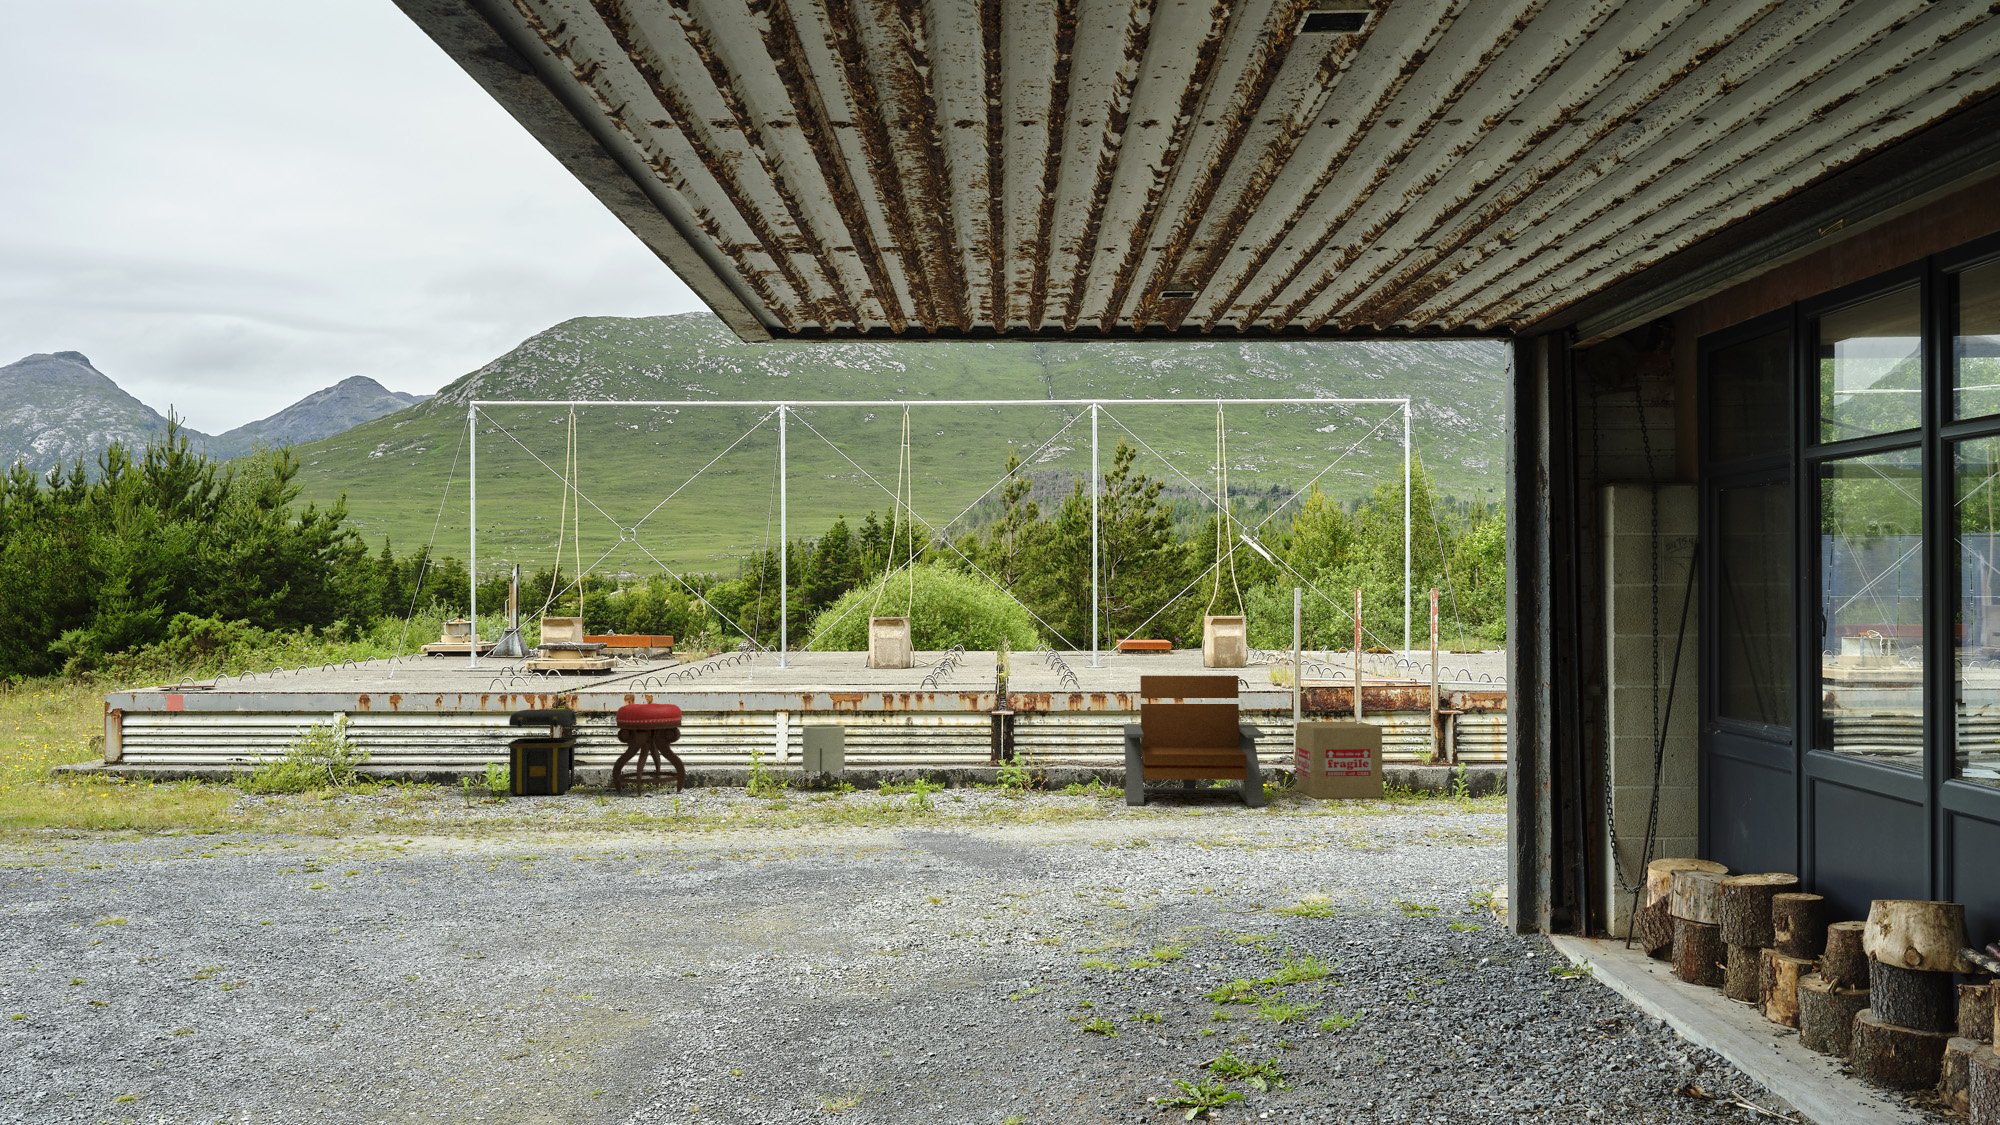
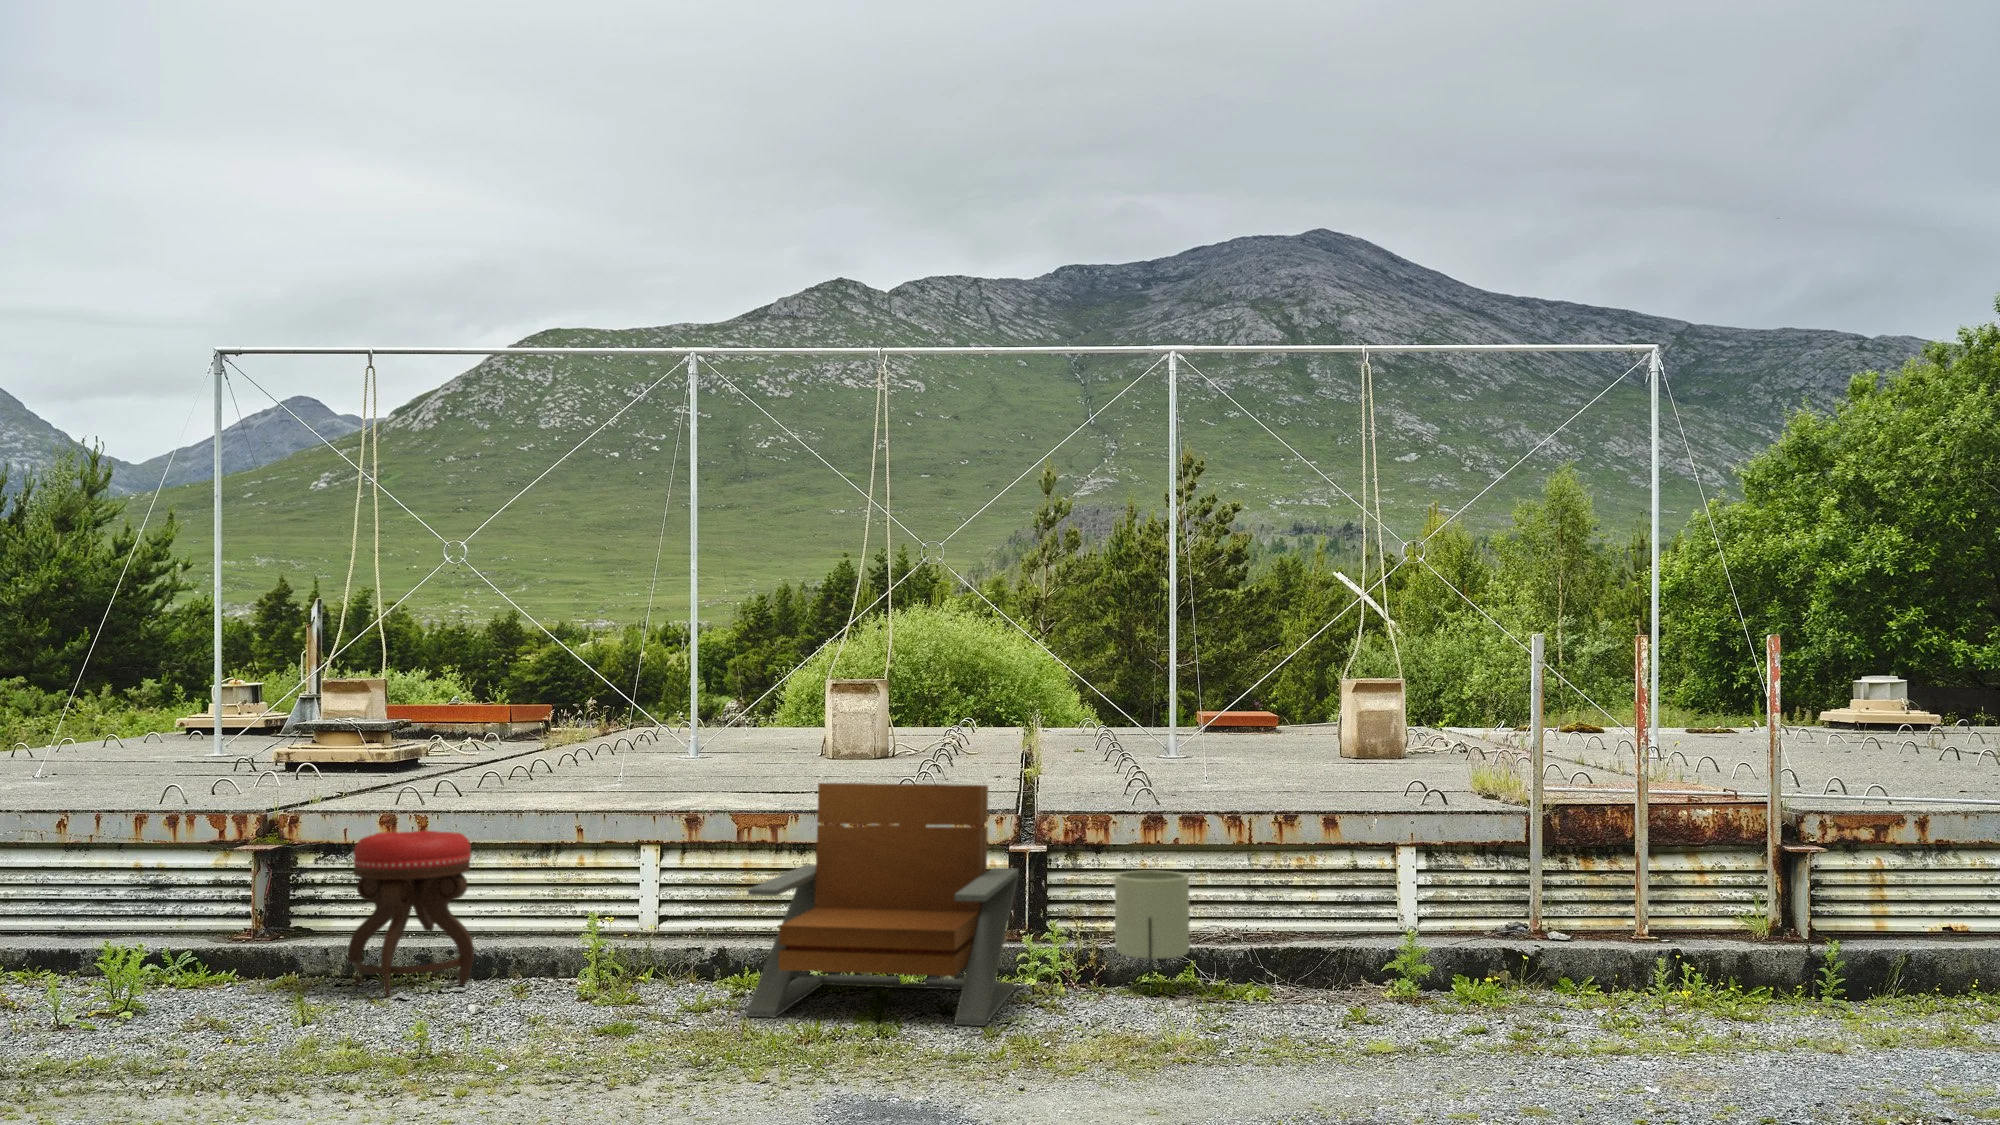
lounge chair: present [1124,676,1265,806] -> present [747,783,1019,1026]
toolbox: present [508,709,577,795] -> none [160,840,294,995]
cardboard box: present [1294,721,1383,798] -> none [1534,864,1706,1008]
planter: present [803,724,845,792] -> present [1115,870,1190,995]

